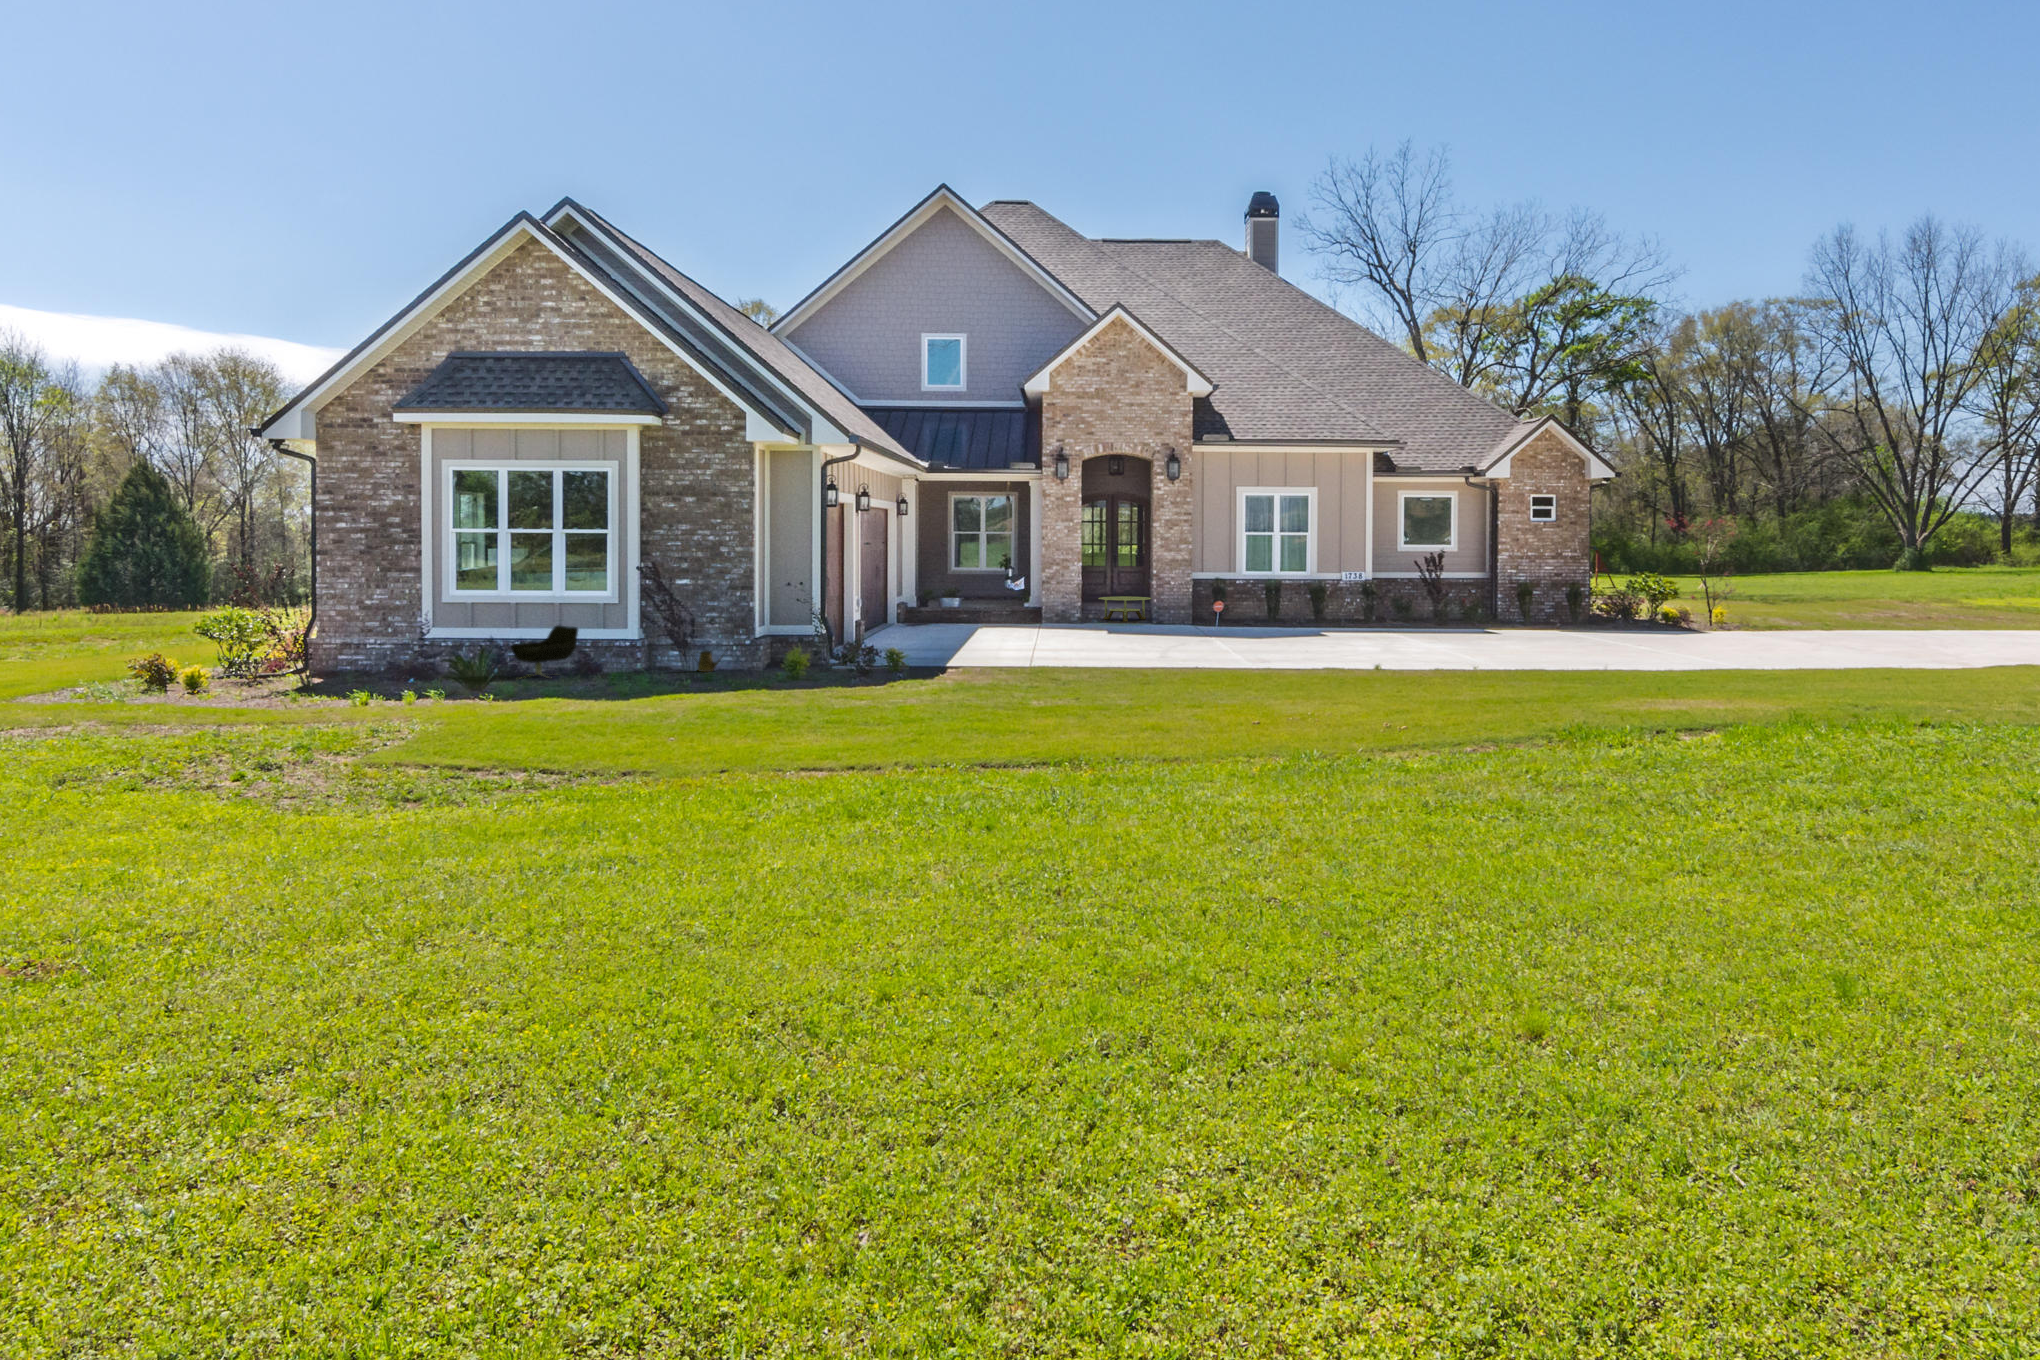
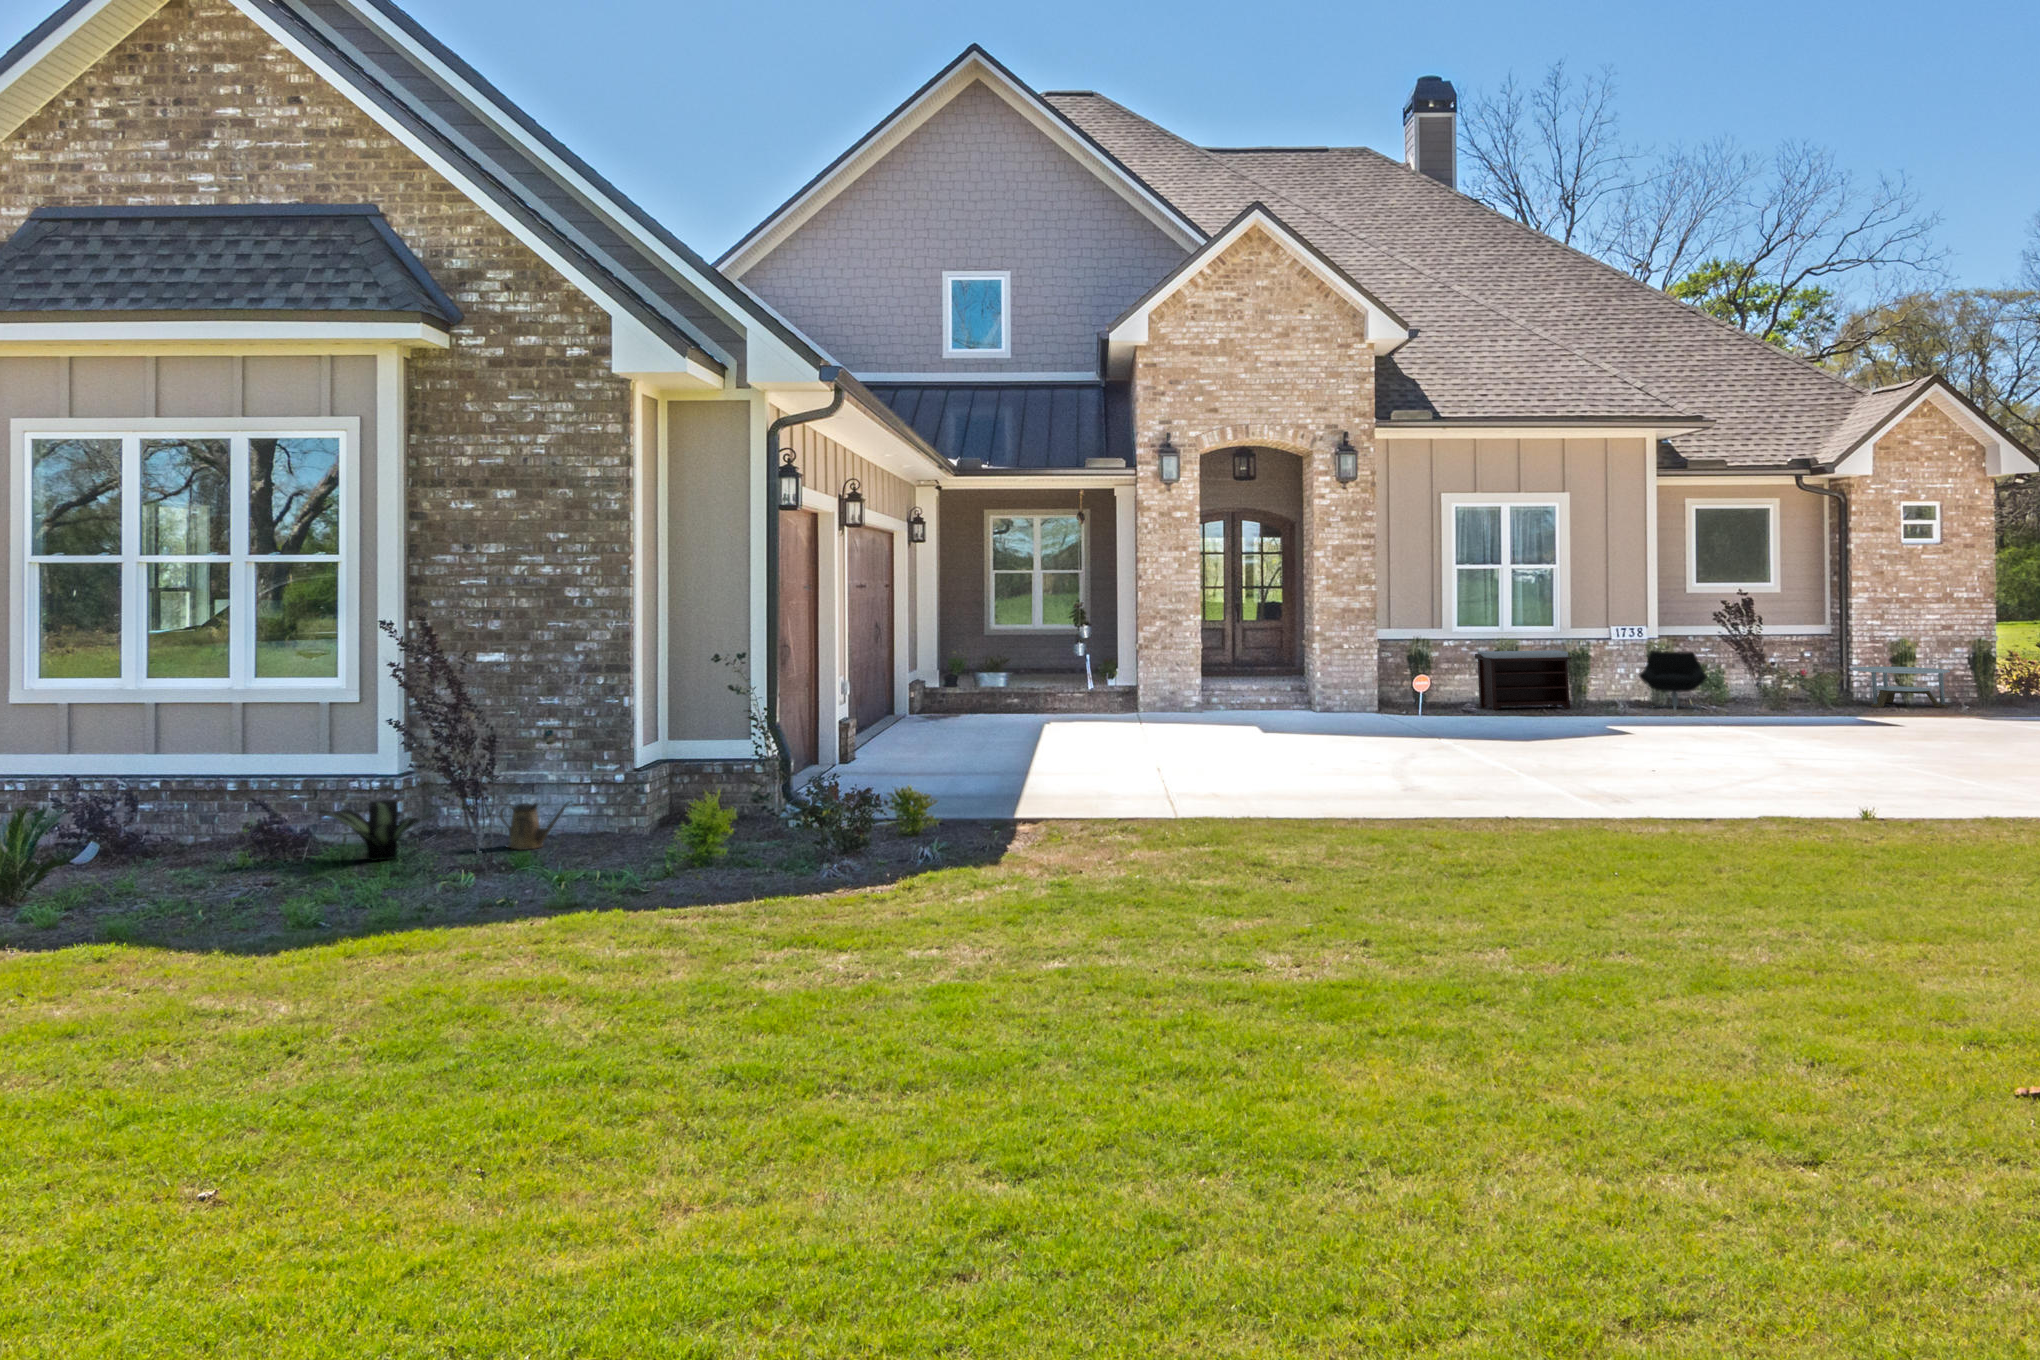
bench: none [1249,583,1305,619] -> present [1475,650,1571,710]
round table: present [1098,596,1151,622] -> present [1850,666,1950,708]
lounge chair: present [511,625,578,676] -> present [1639,651,1707,709]
potted plant: none [610,648,666,675] -> present [318,800,436,861]

